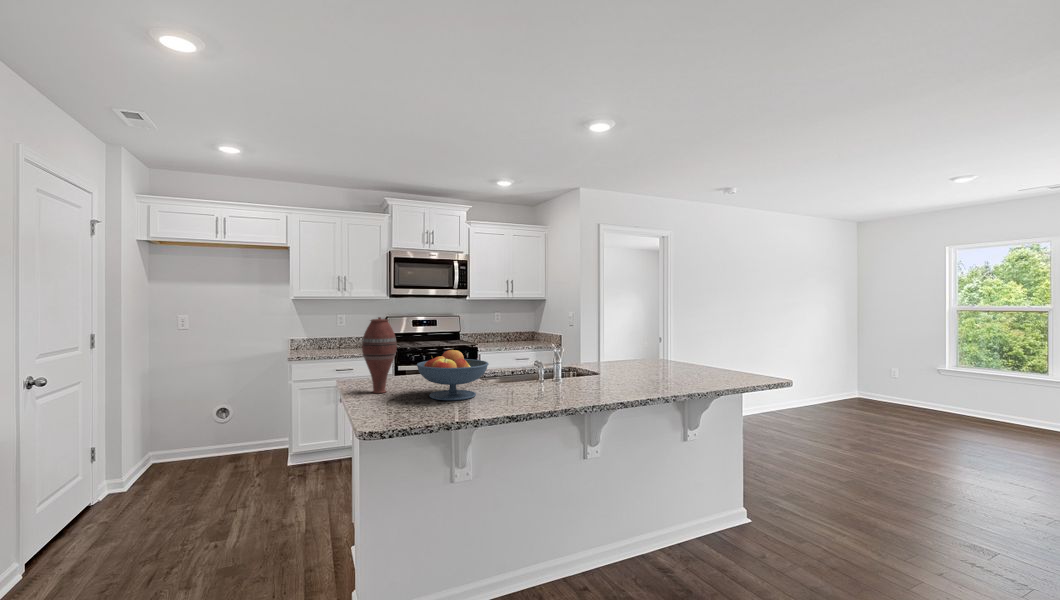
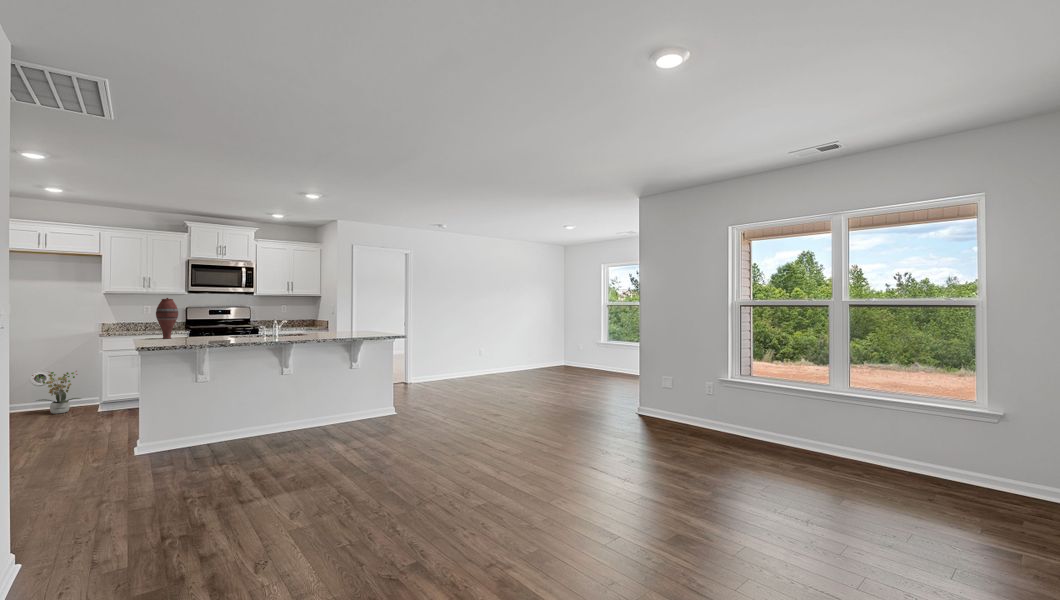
fruit bowl: present [416,349,488,400] -> none [188,315,232,339]
potted plant: none [212,404,269,464] -> present [32,371,81,414]

